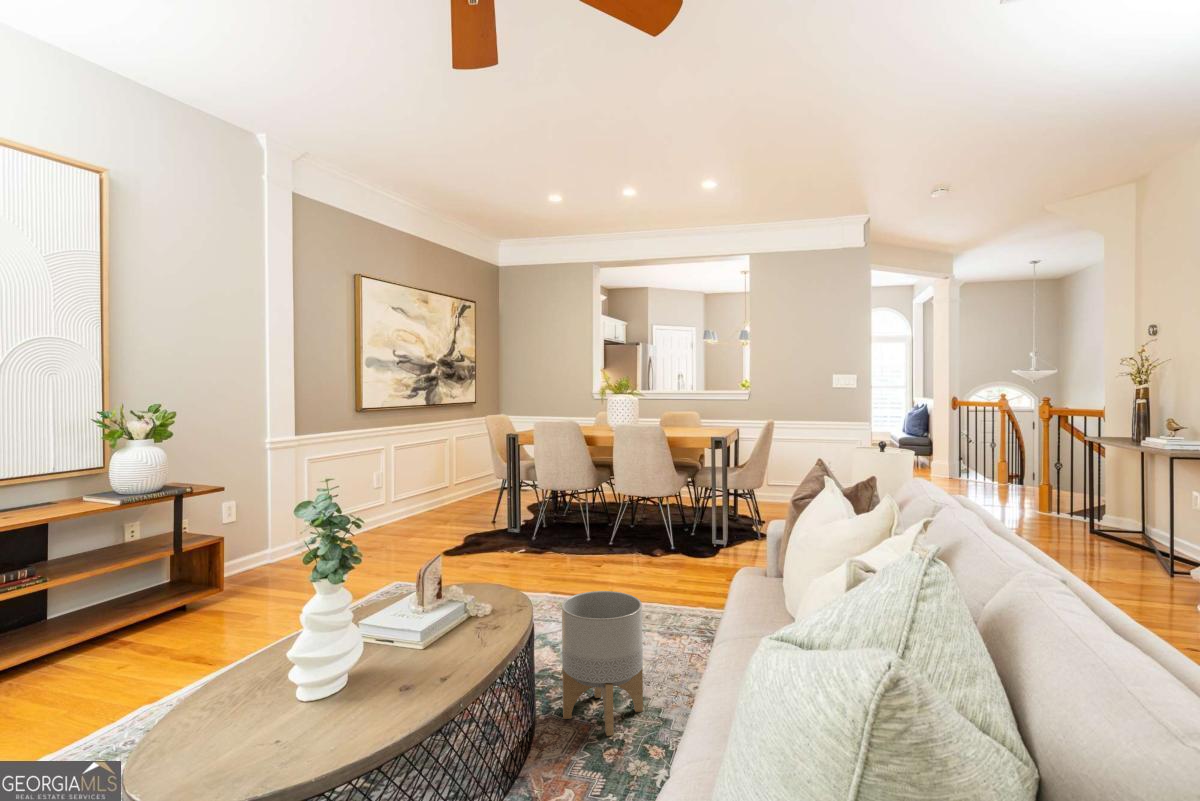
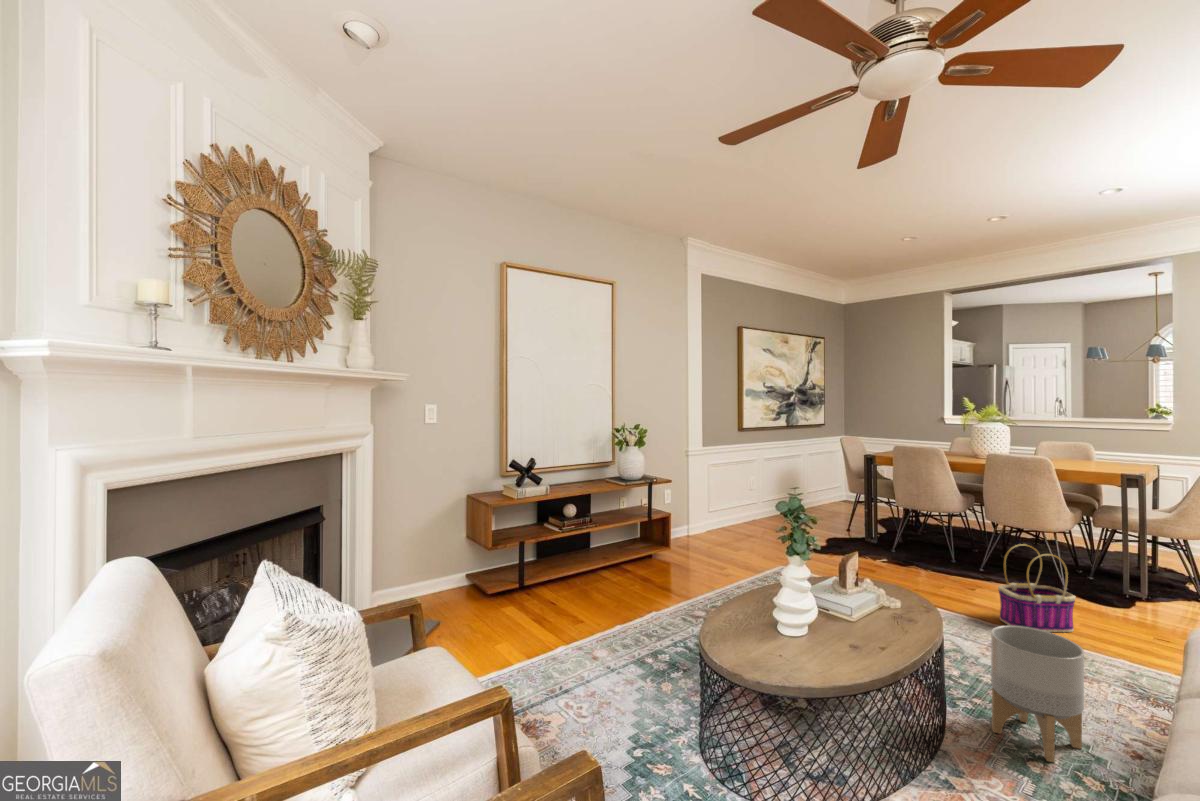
basket: none [608,508,672,599] -> present [998,544,1076,632]

